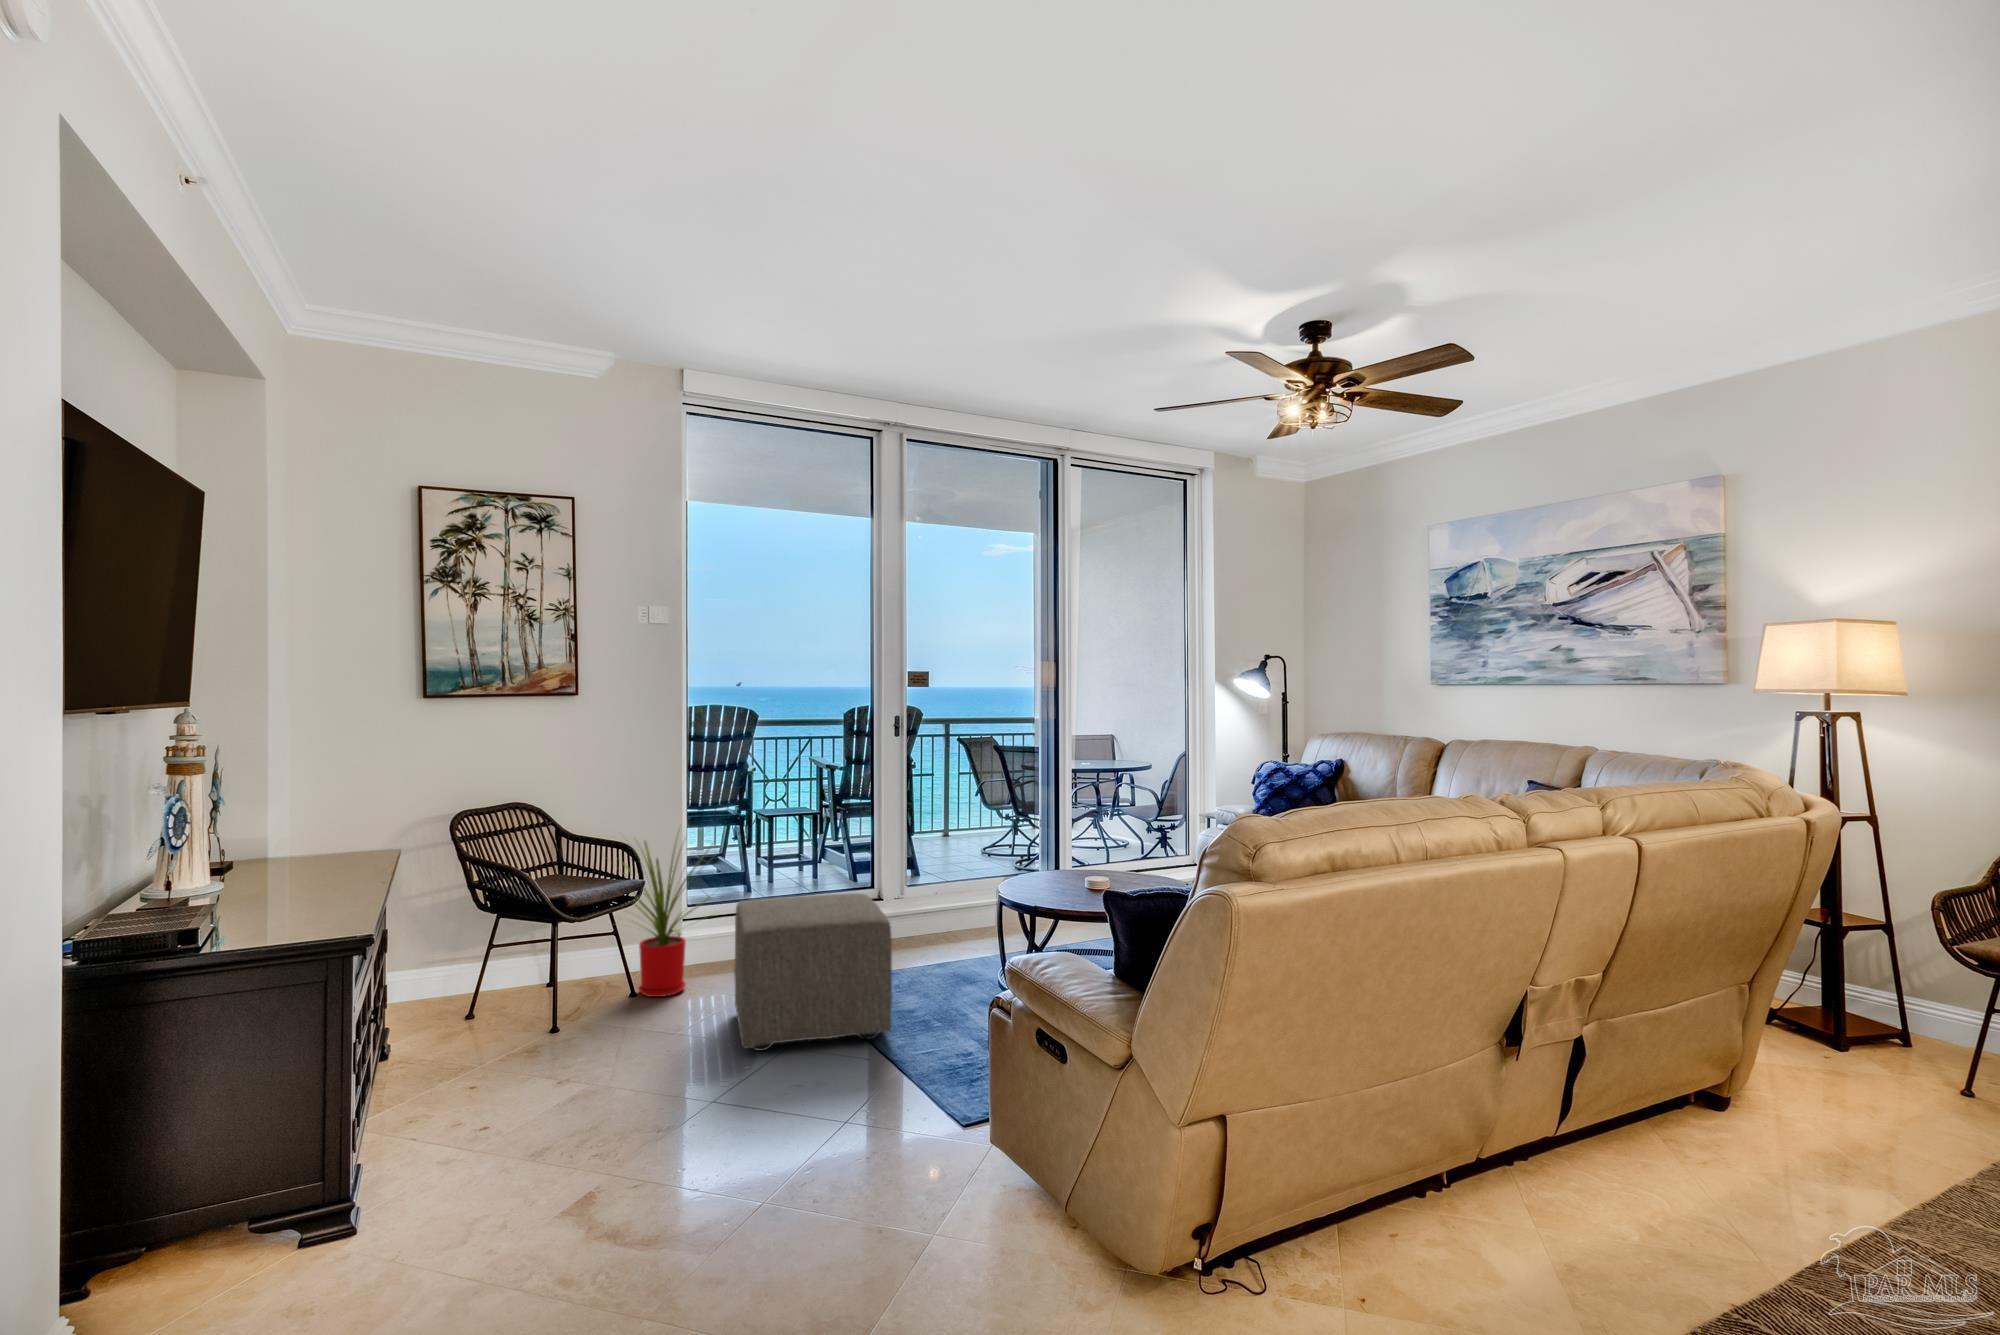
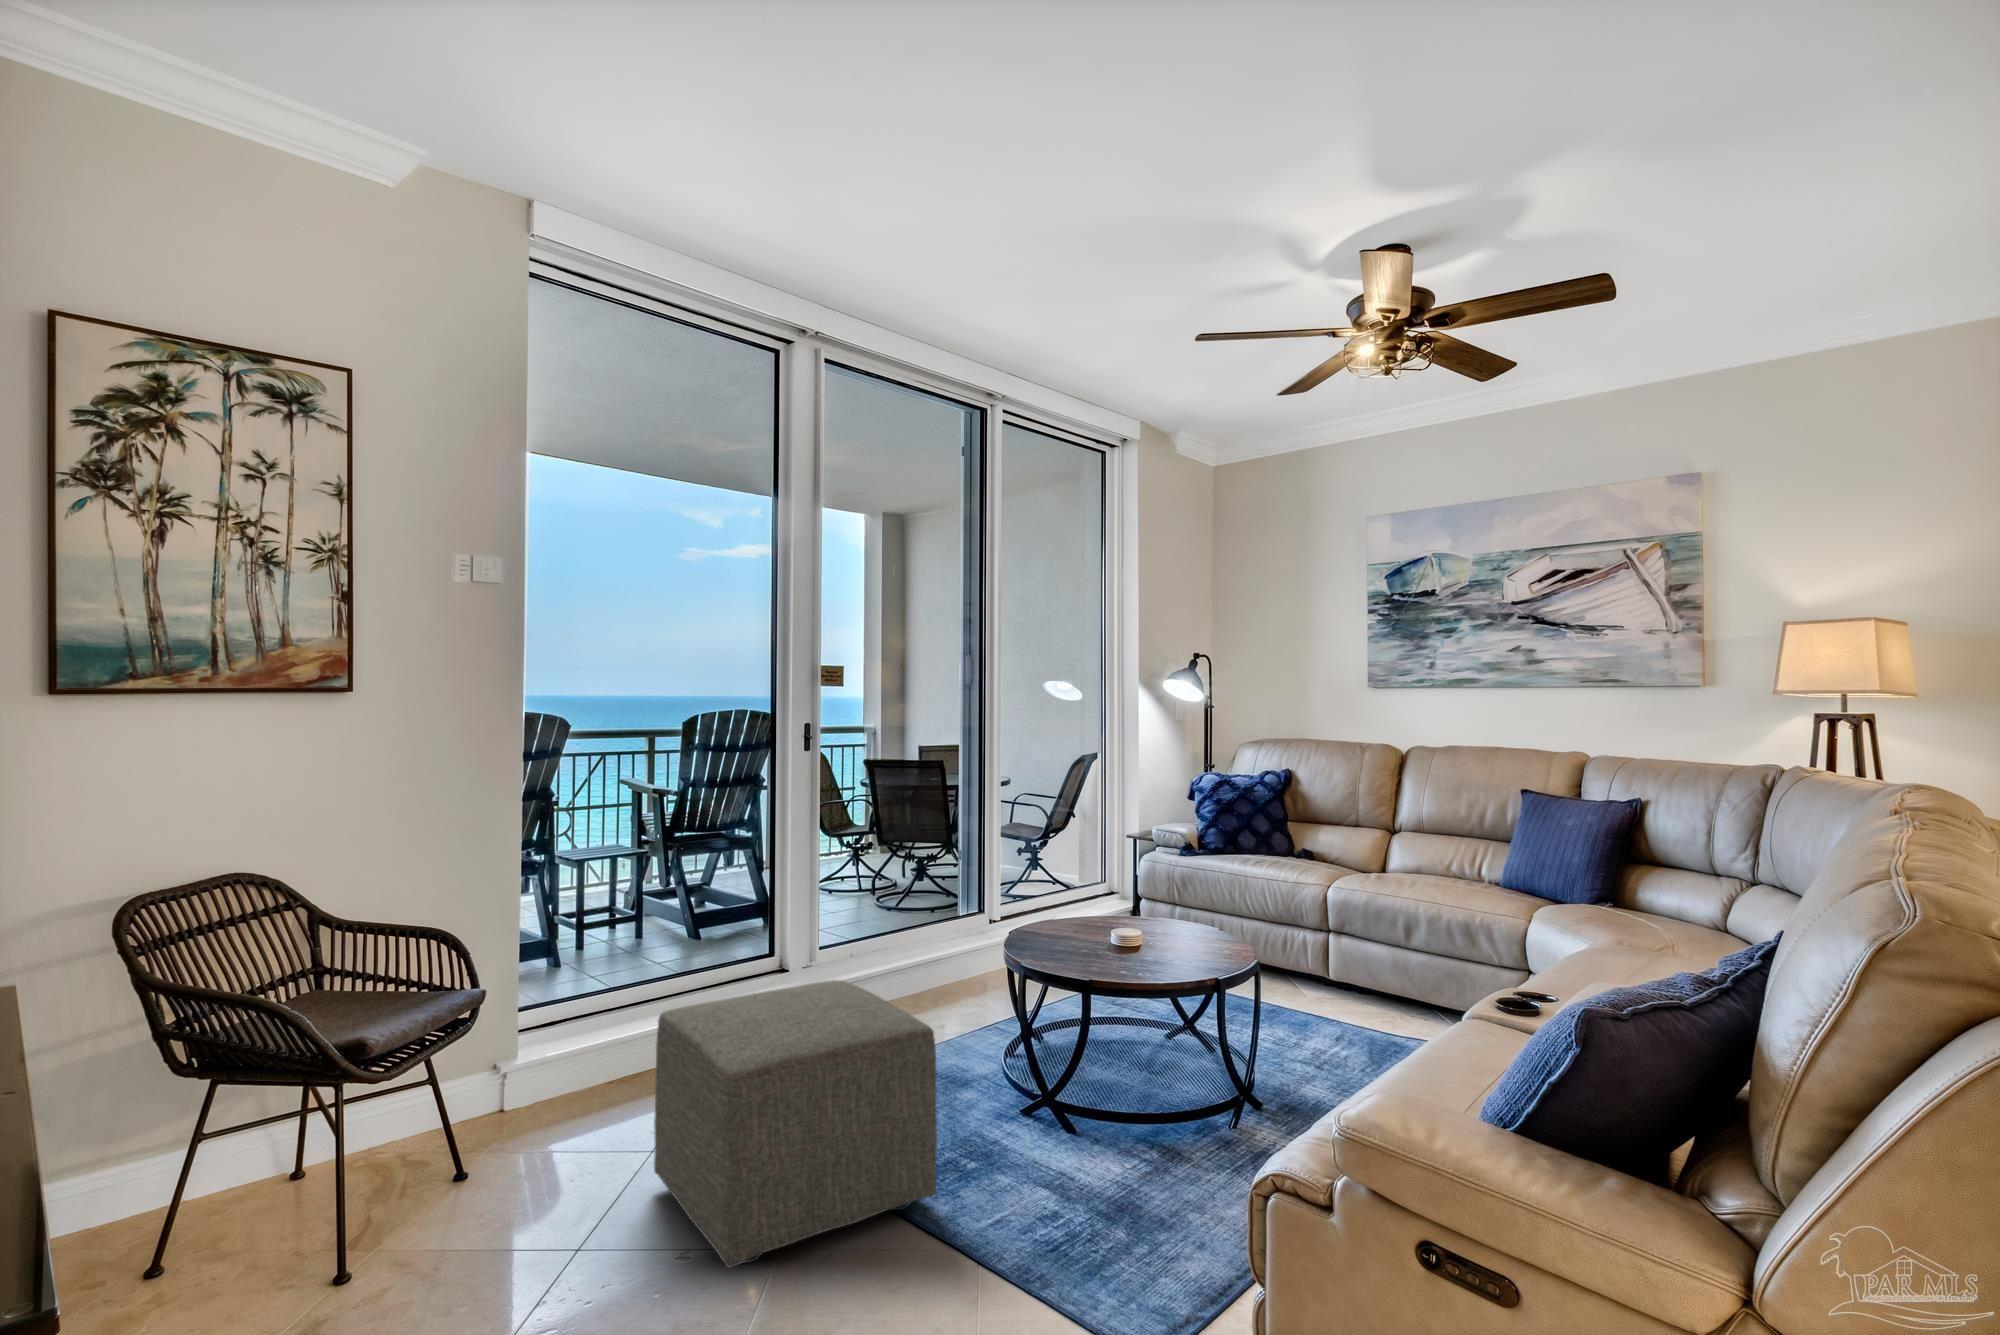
house plant: present [625,839,719,997] -> none [401,892,617,1175]

